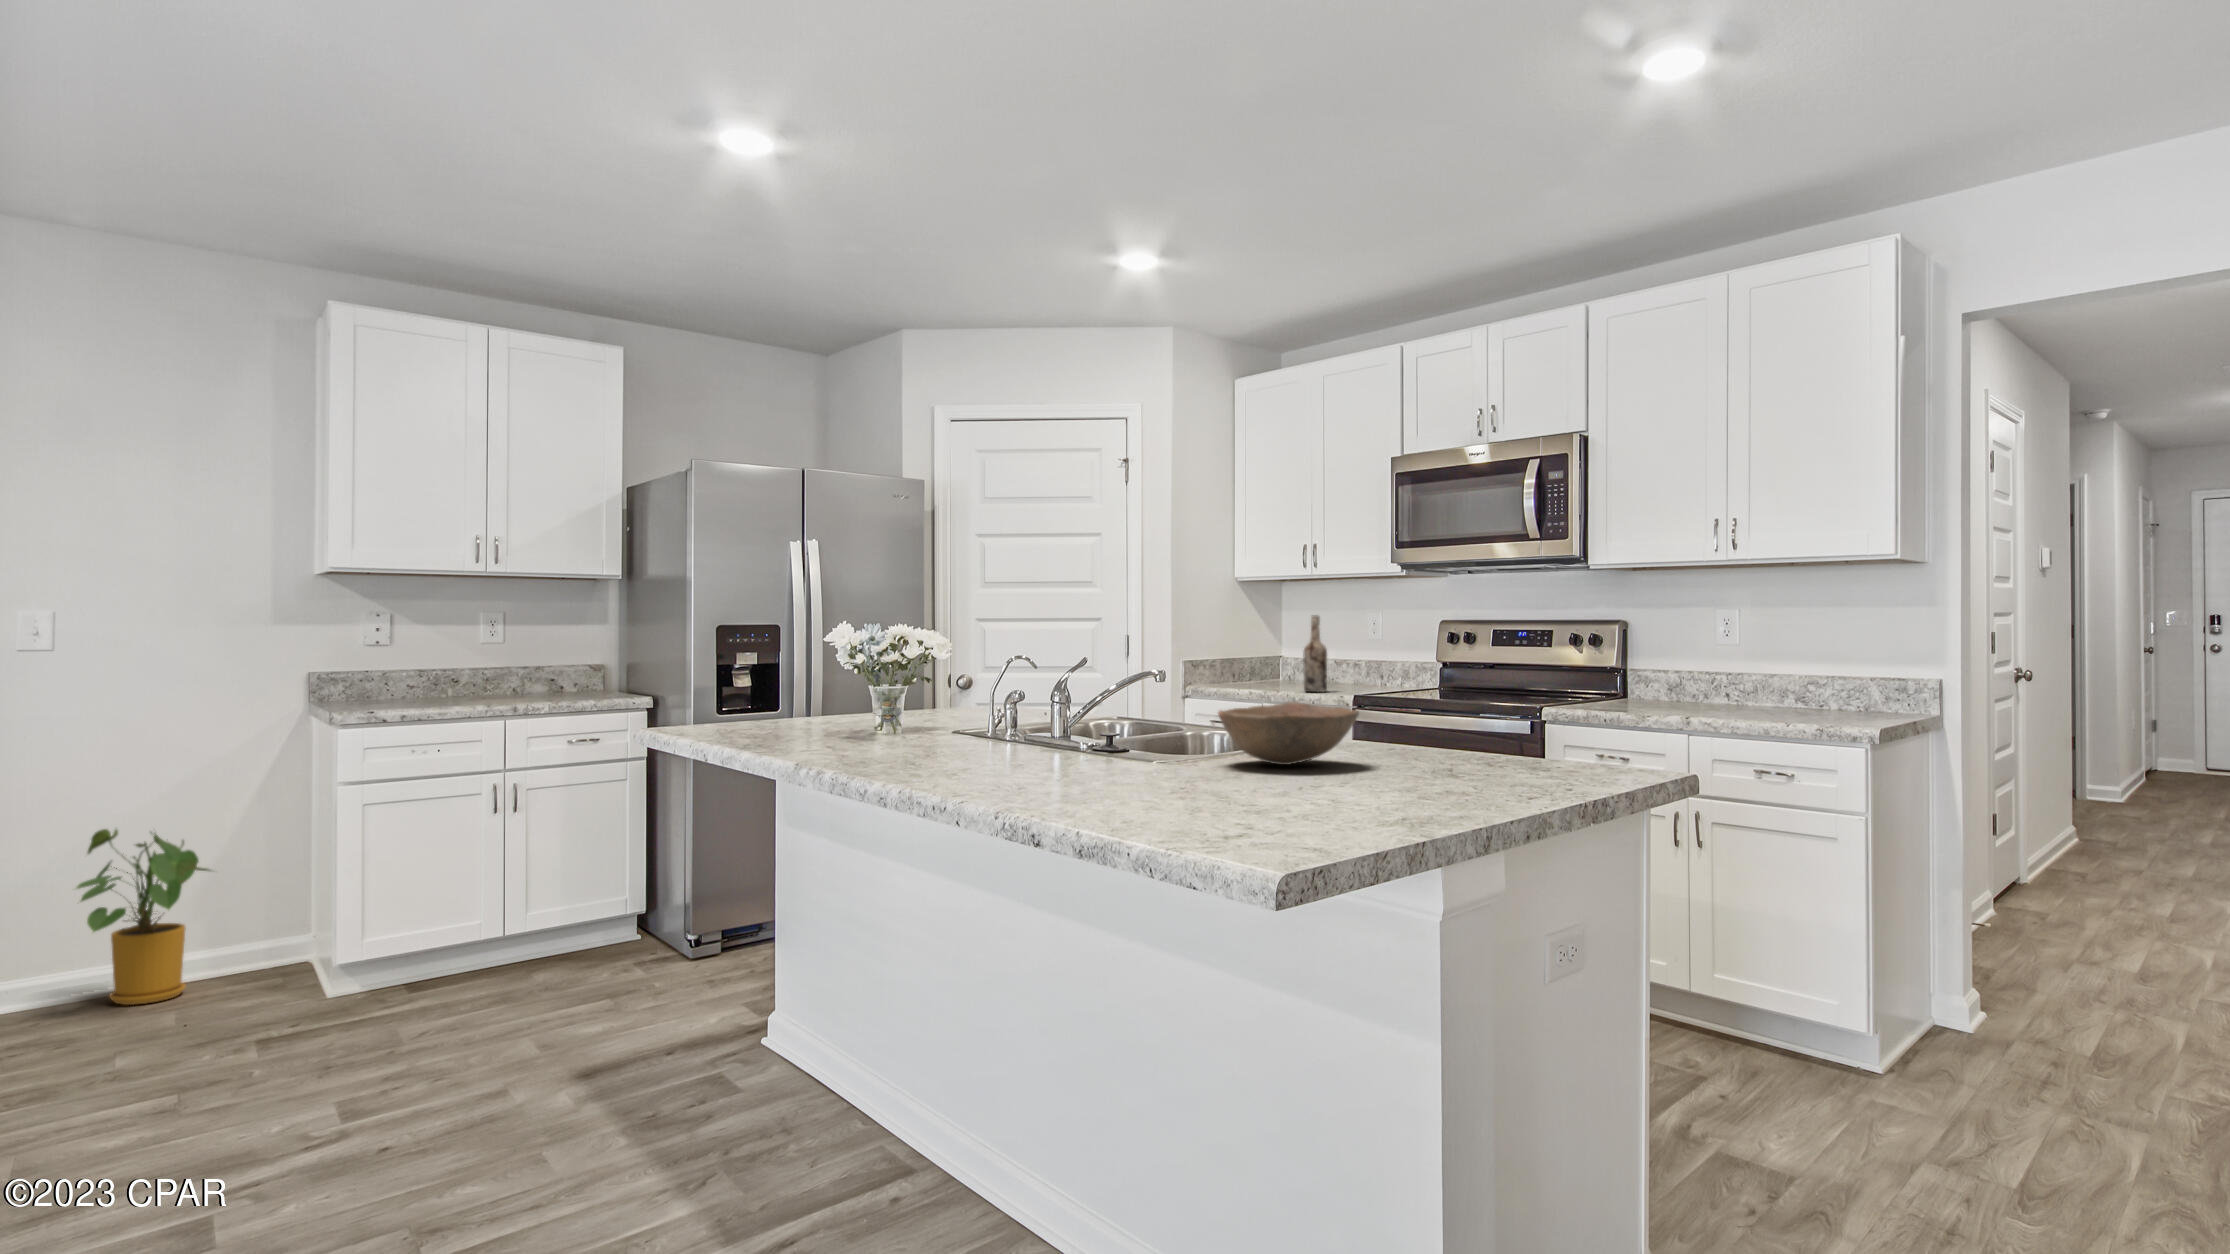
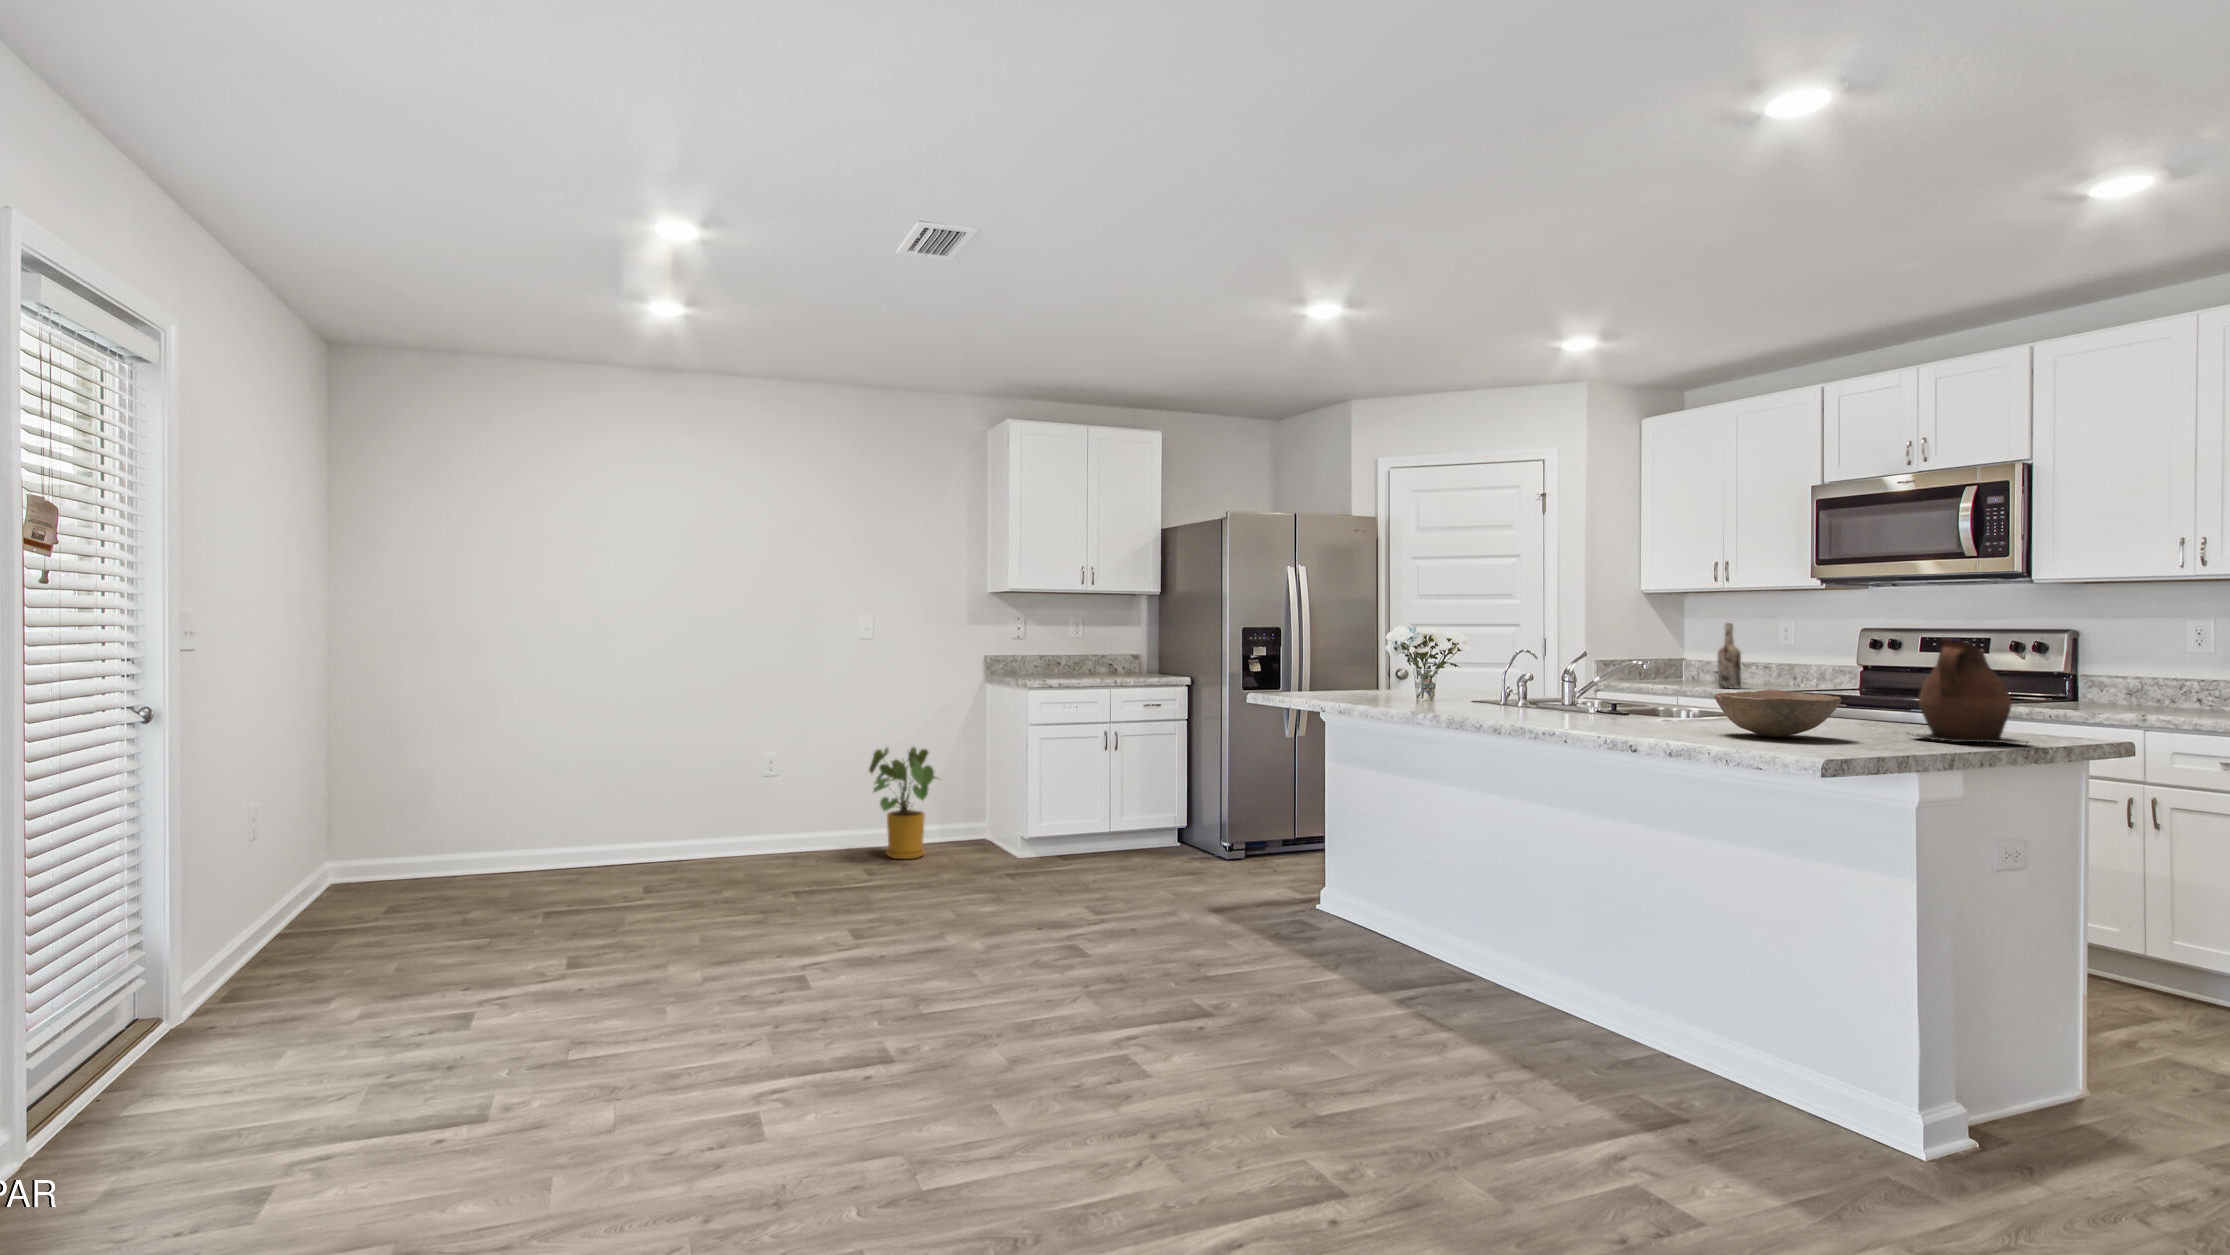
ceramic pitcher: none [1434,633,1556,762] -> present [1909,638,2028,743]

